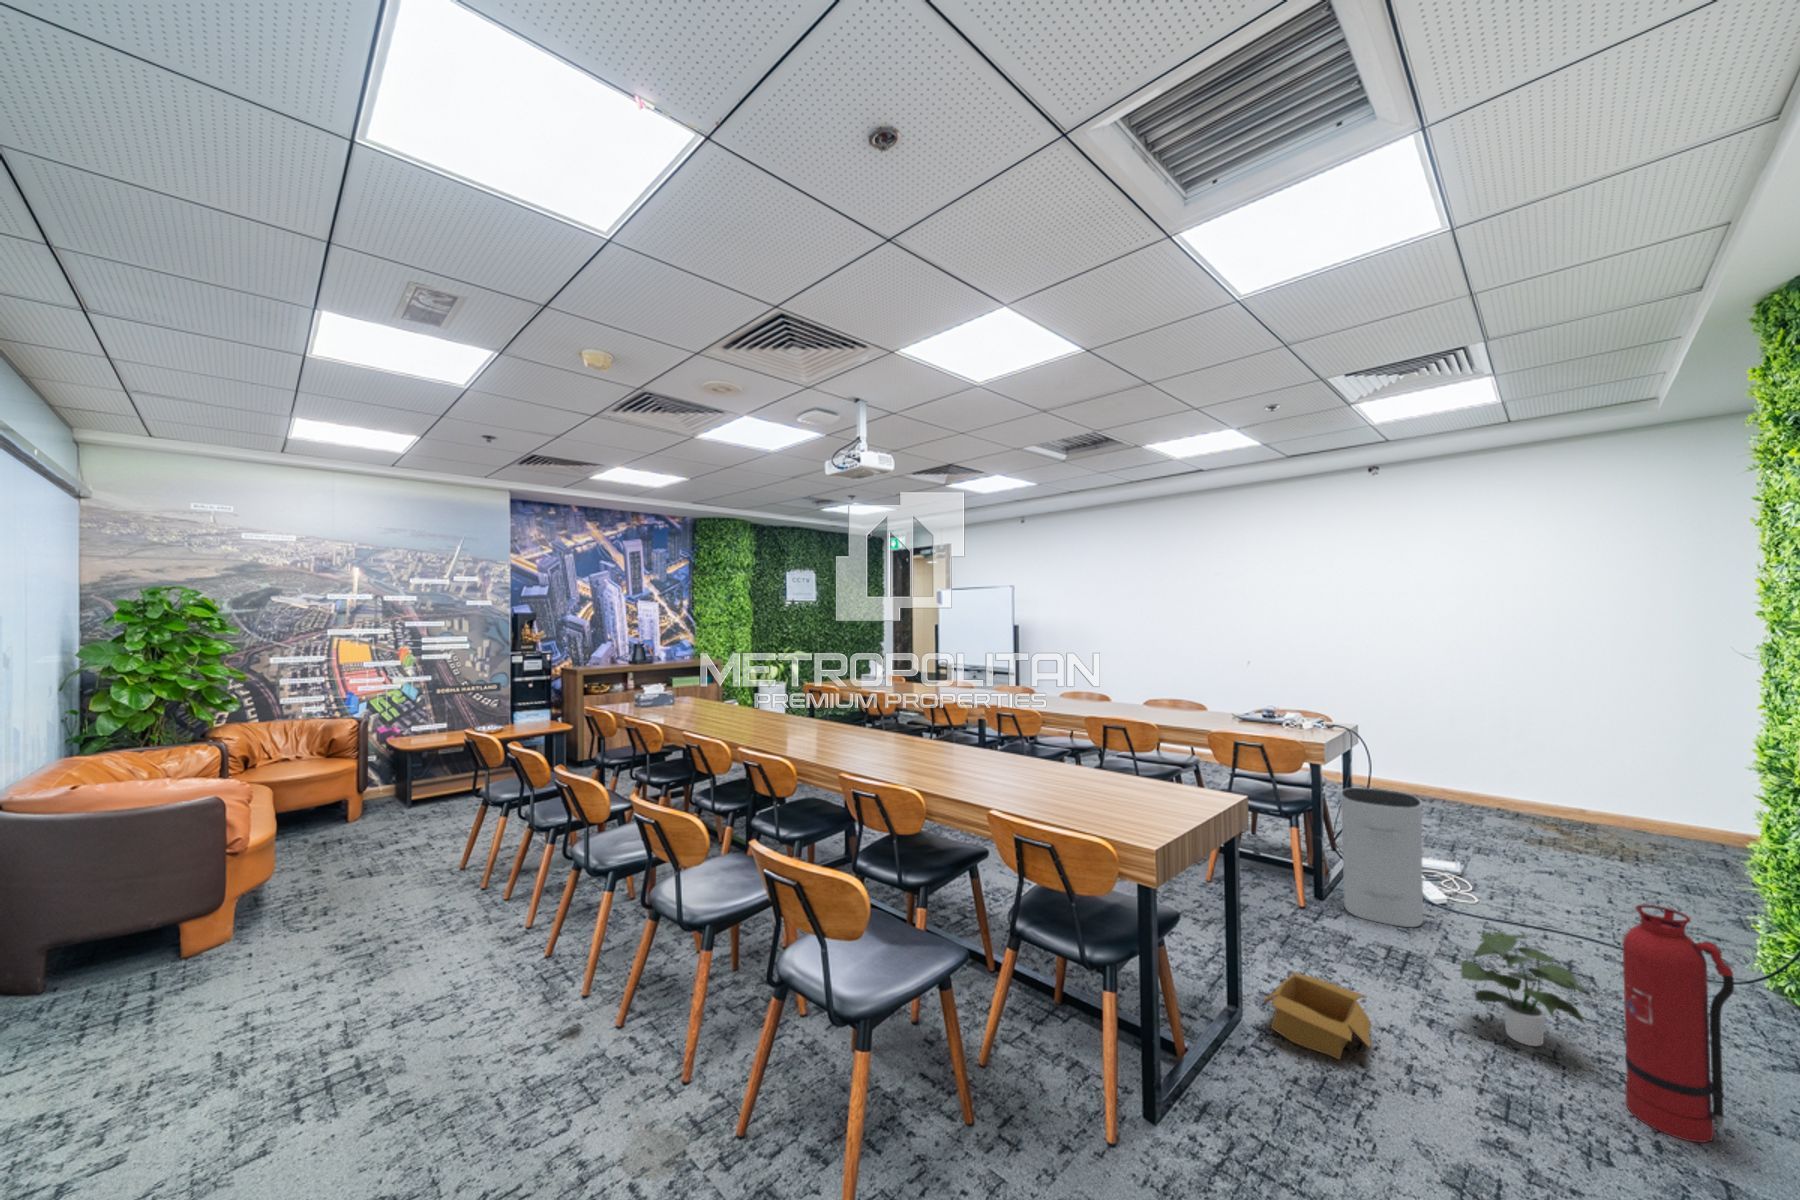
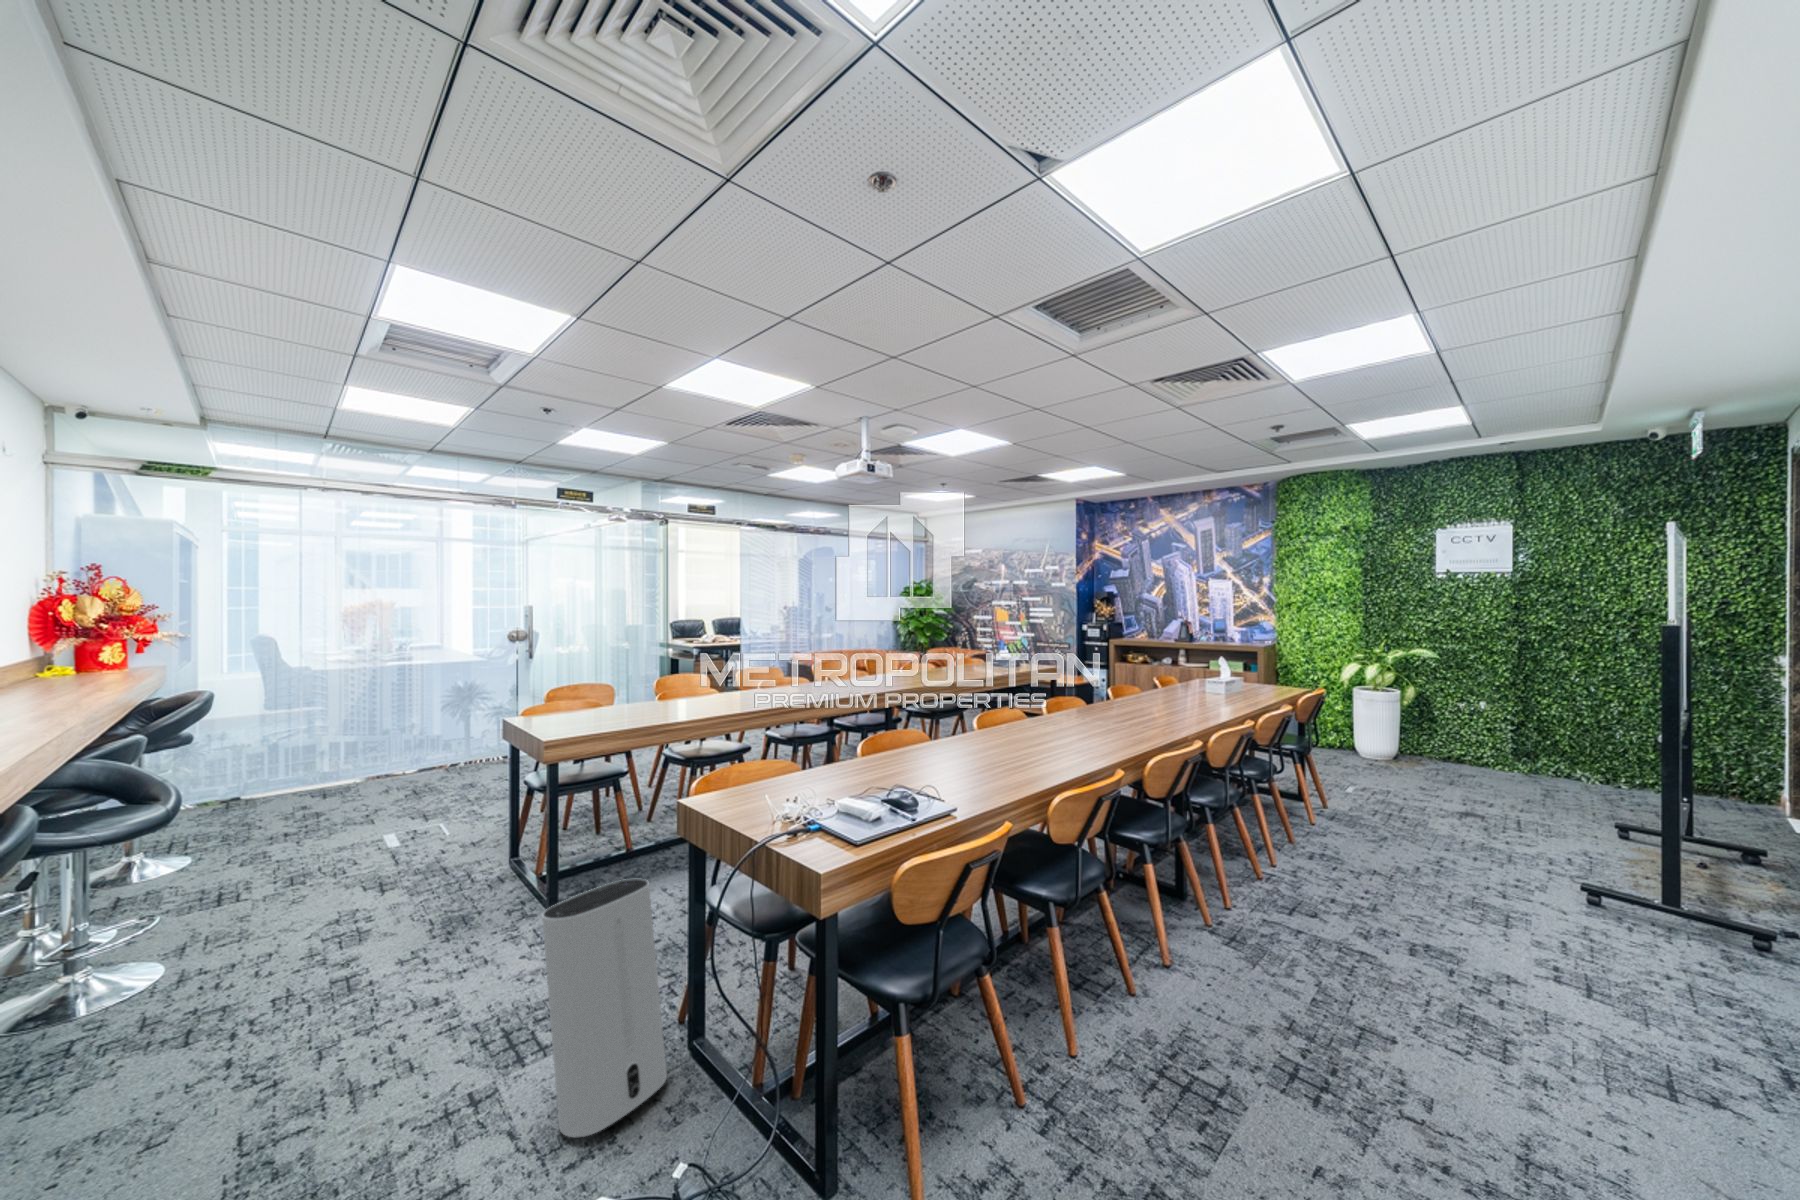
fire extinguisher: present [1623,905,1734,1142] -> none [161,872,257,1088]
potted plant: present [1461,932,1590,1046] -> none [284,931,421,1063]
cardboard box: present [1264,972,1371,1060] -> none [446,889,546,955]

